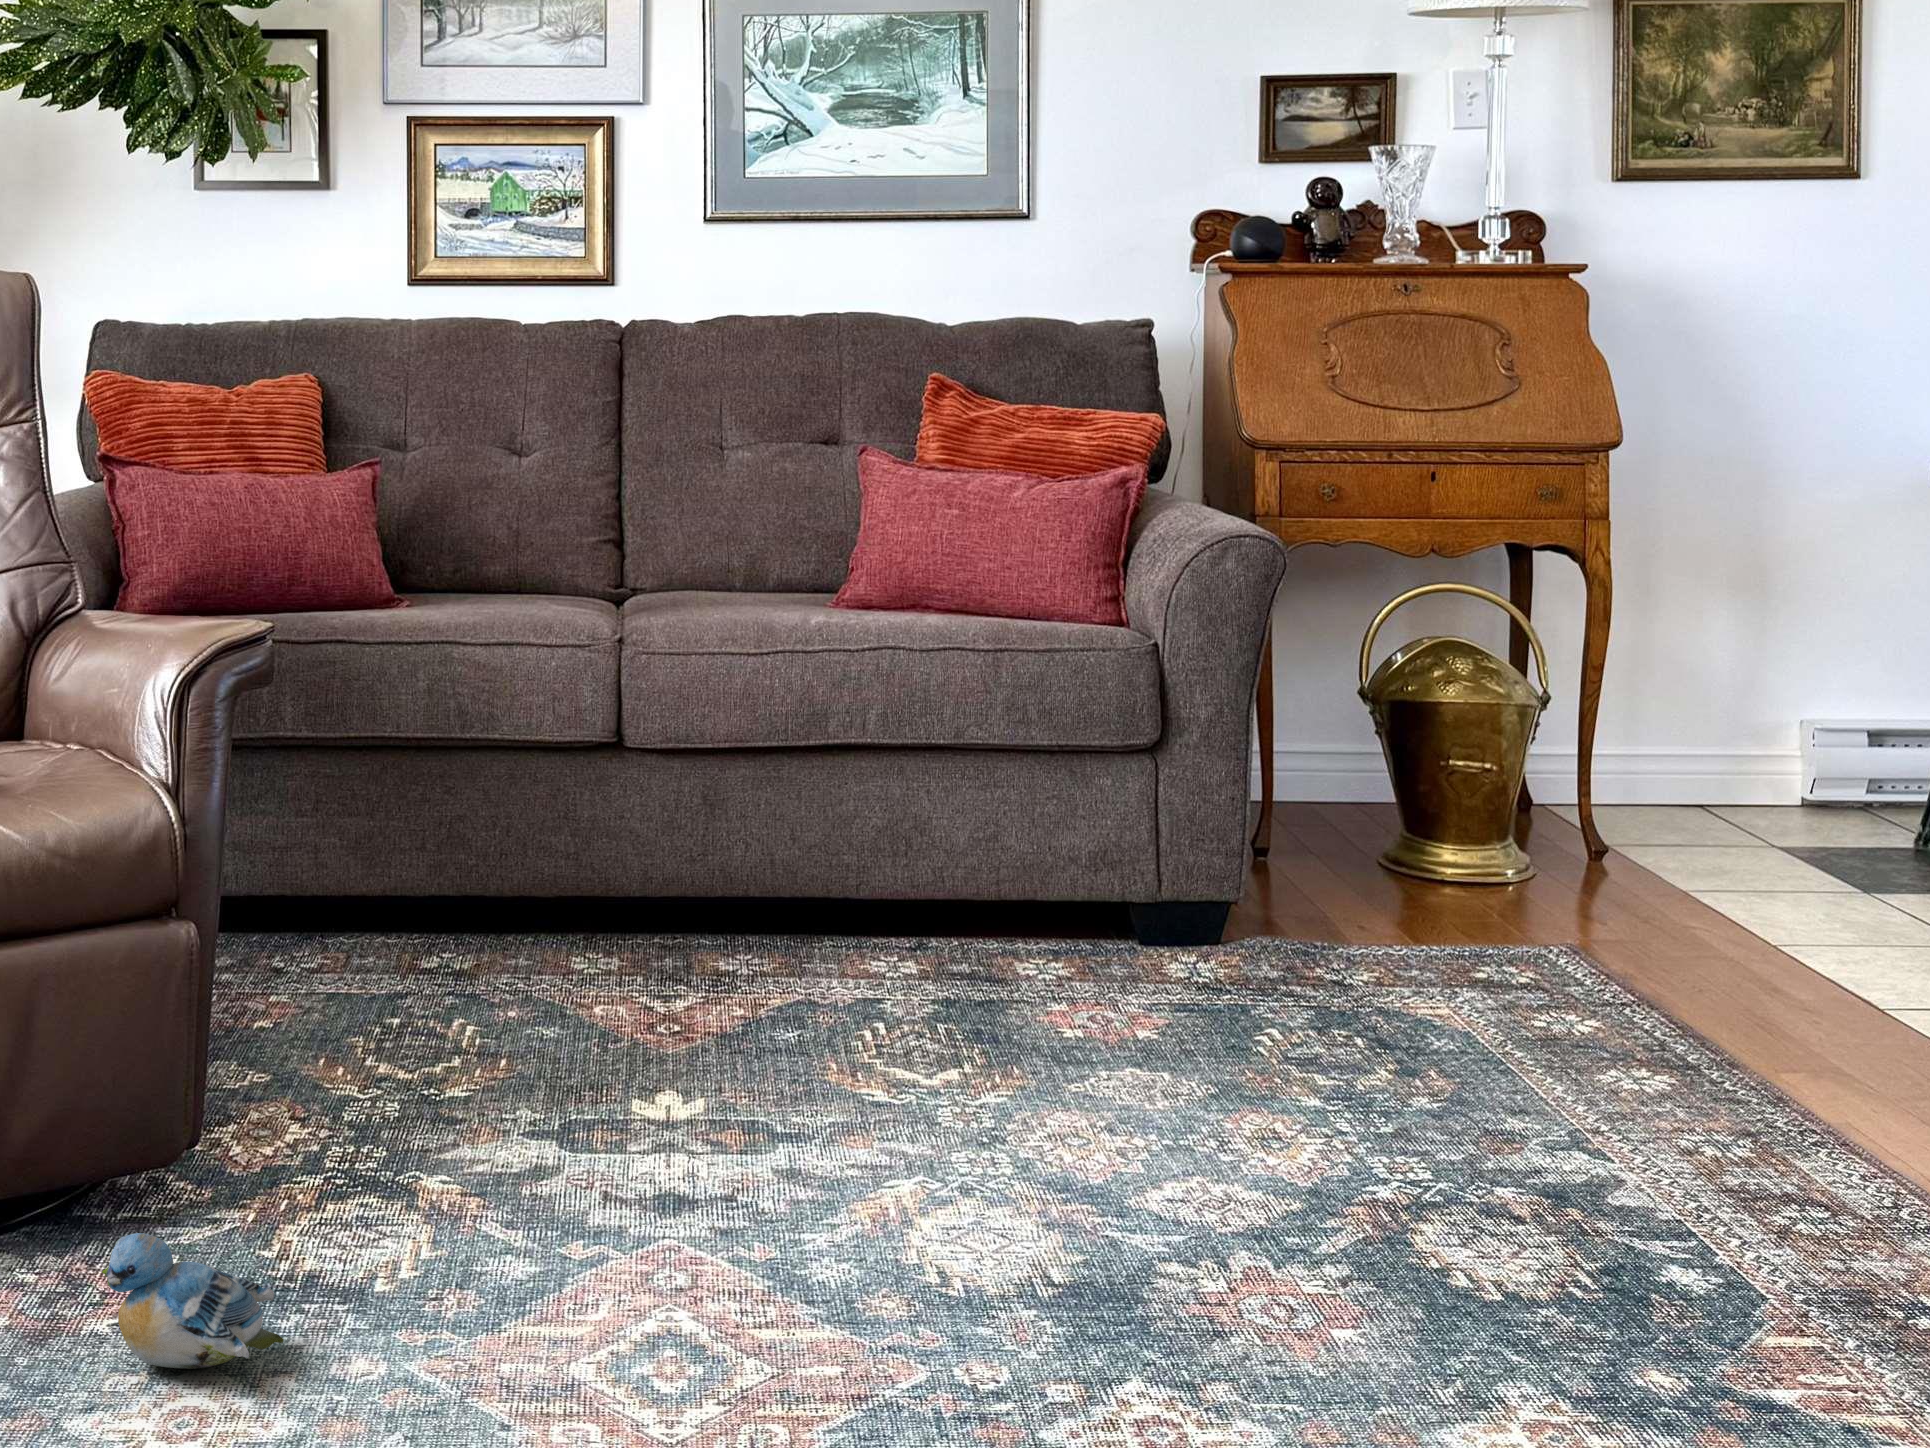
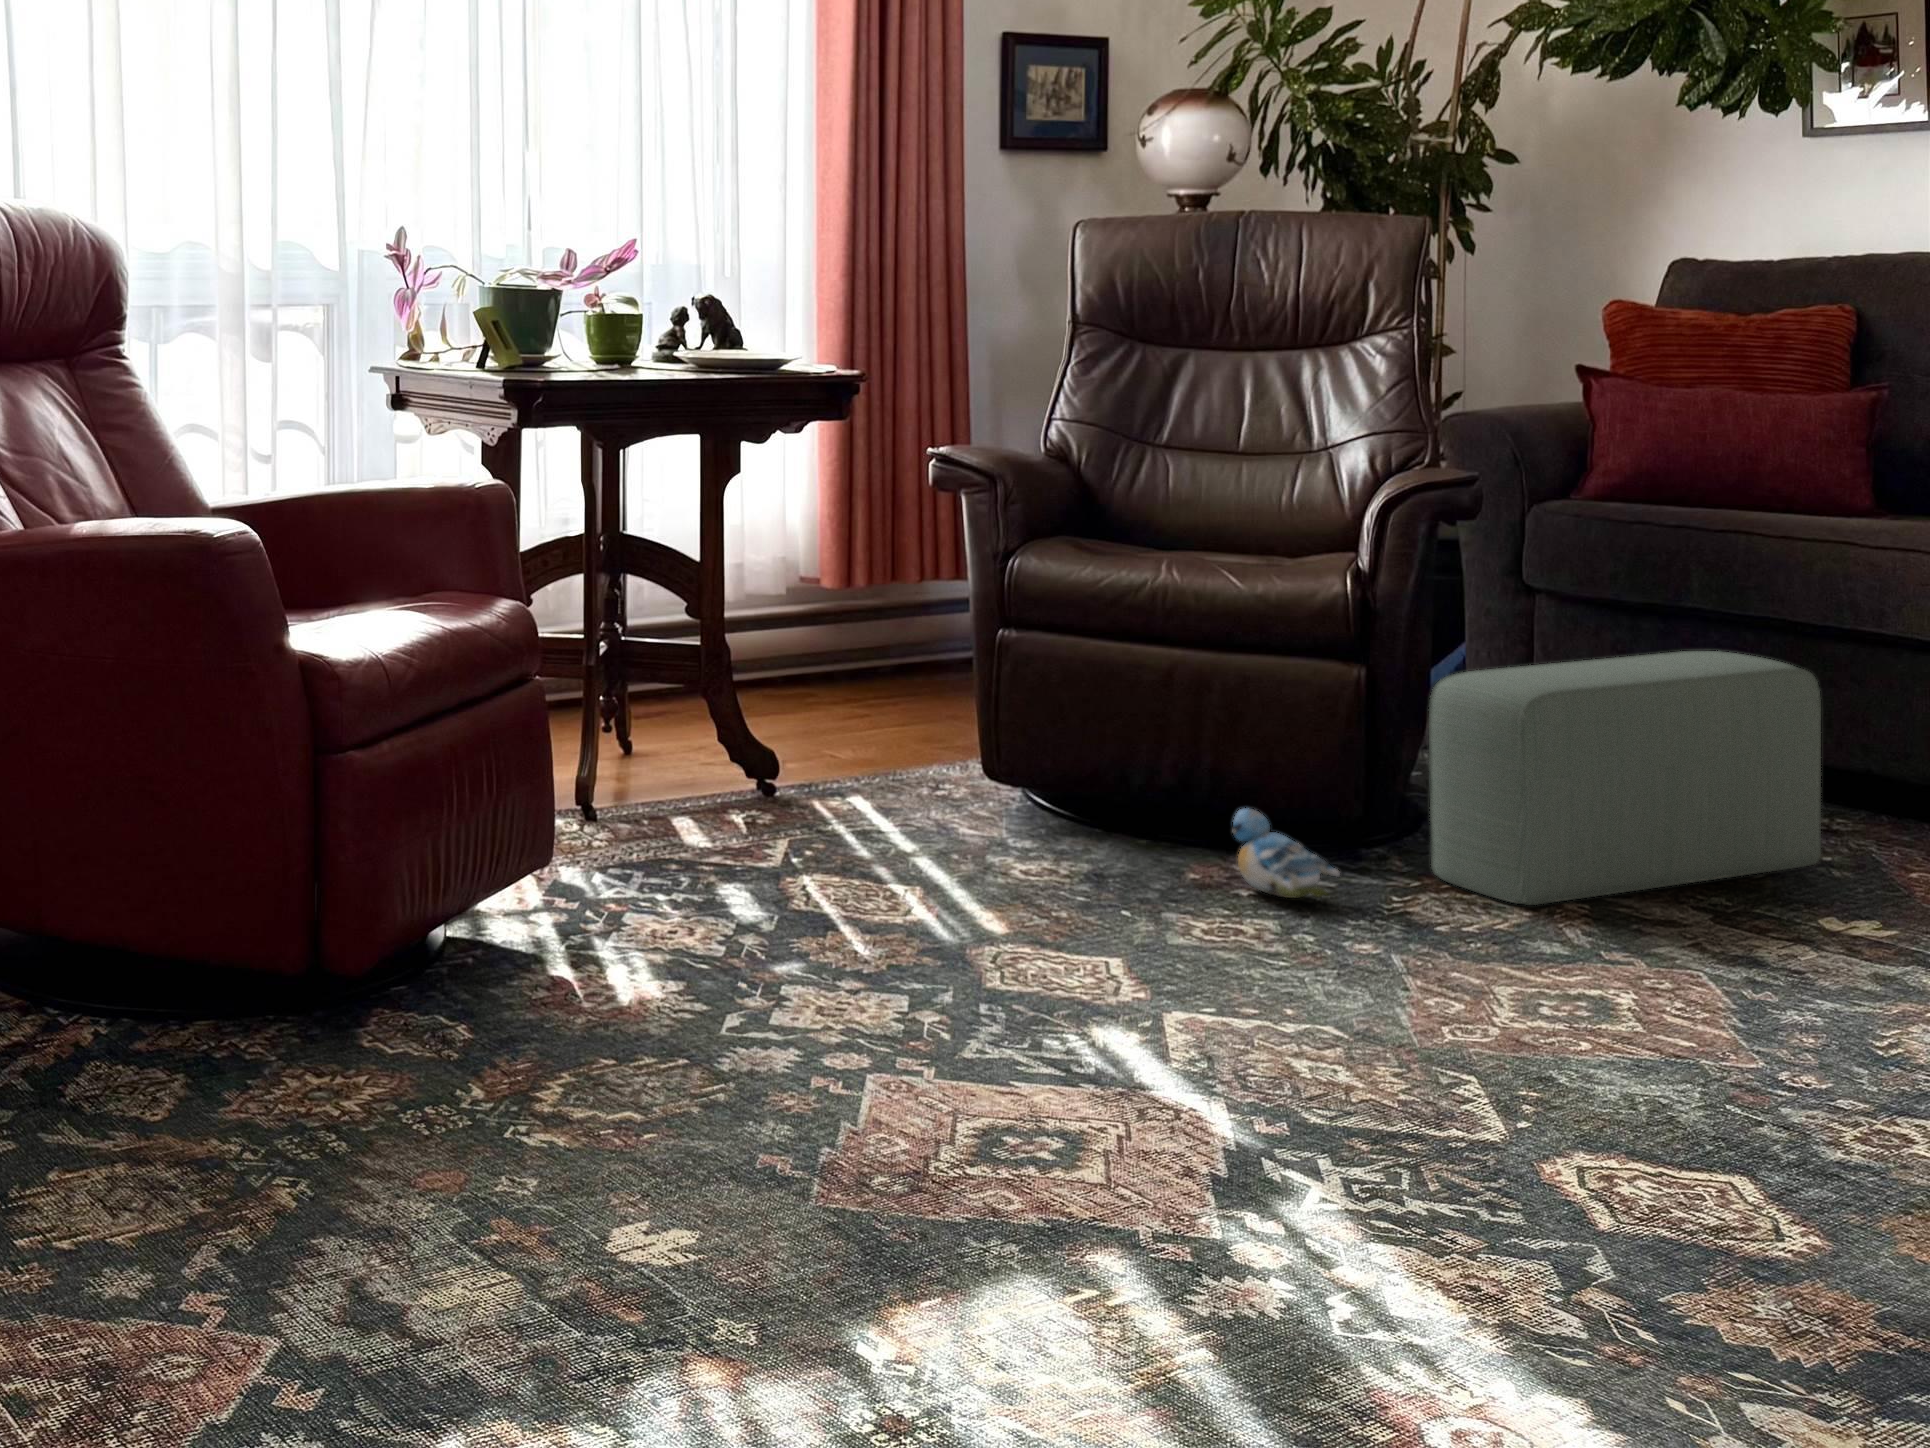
pouf: none [299,812,575,1241] -> present [1429,651,1821,905]

